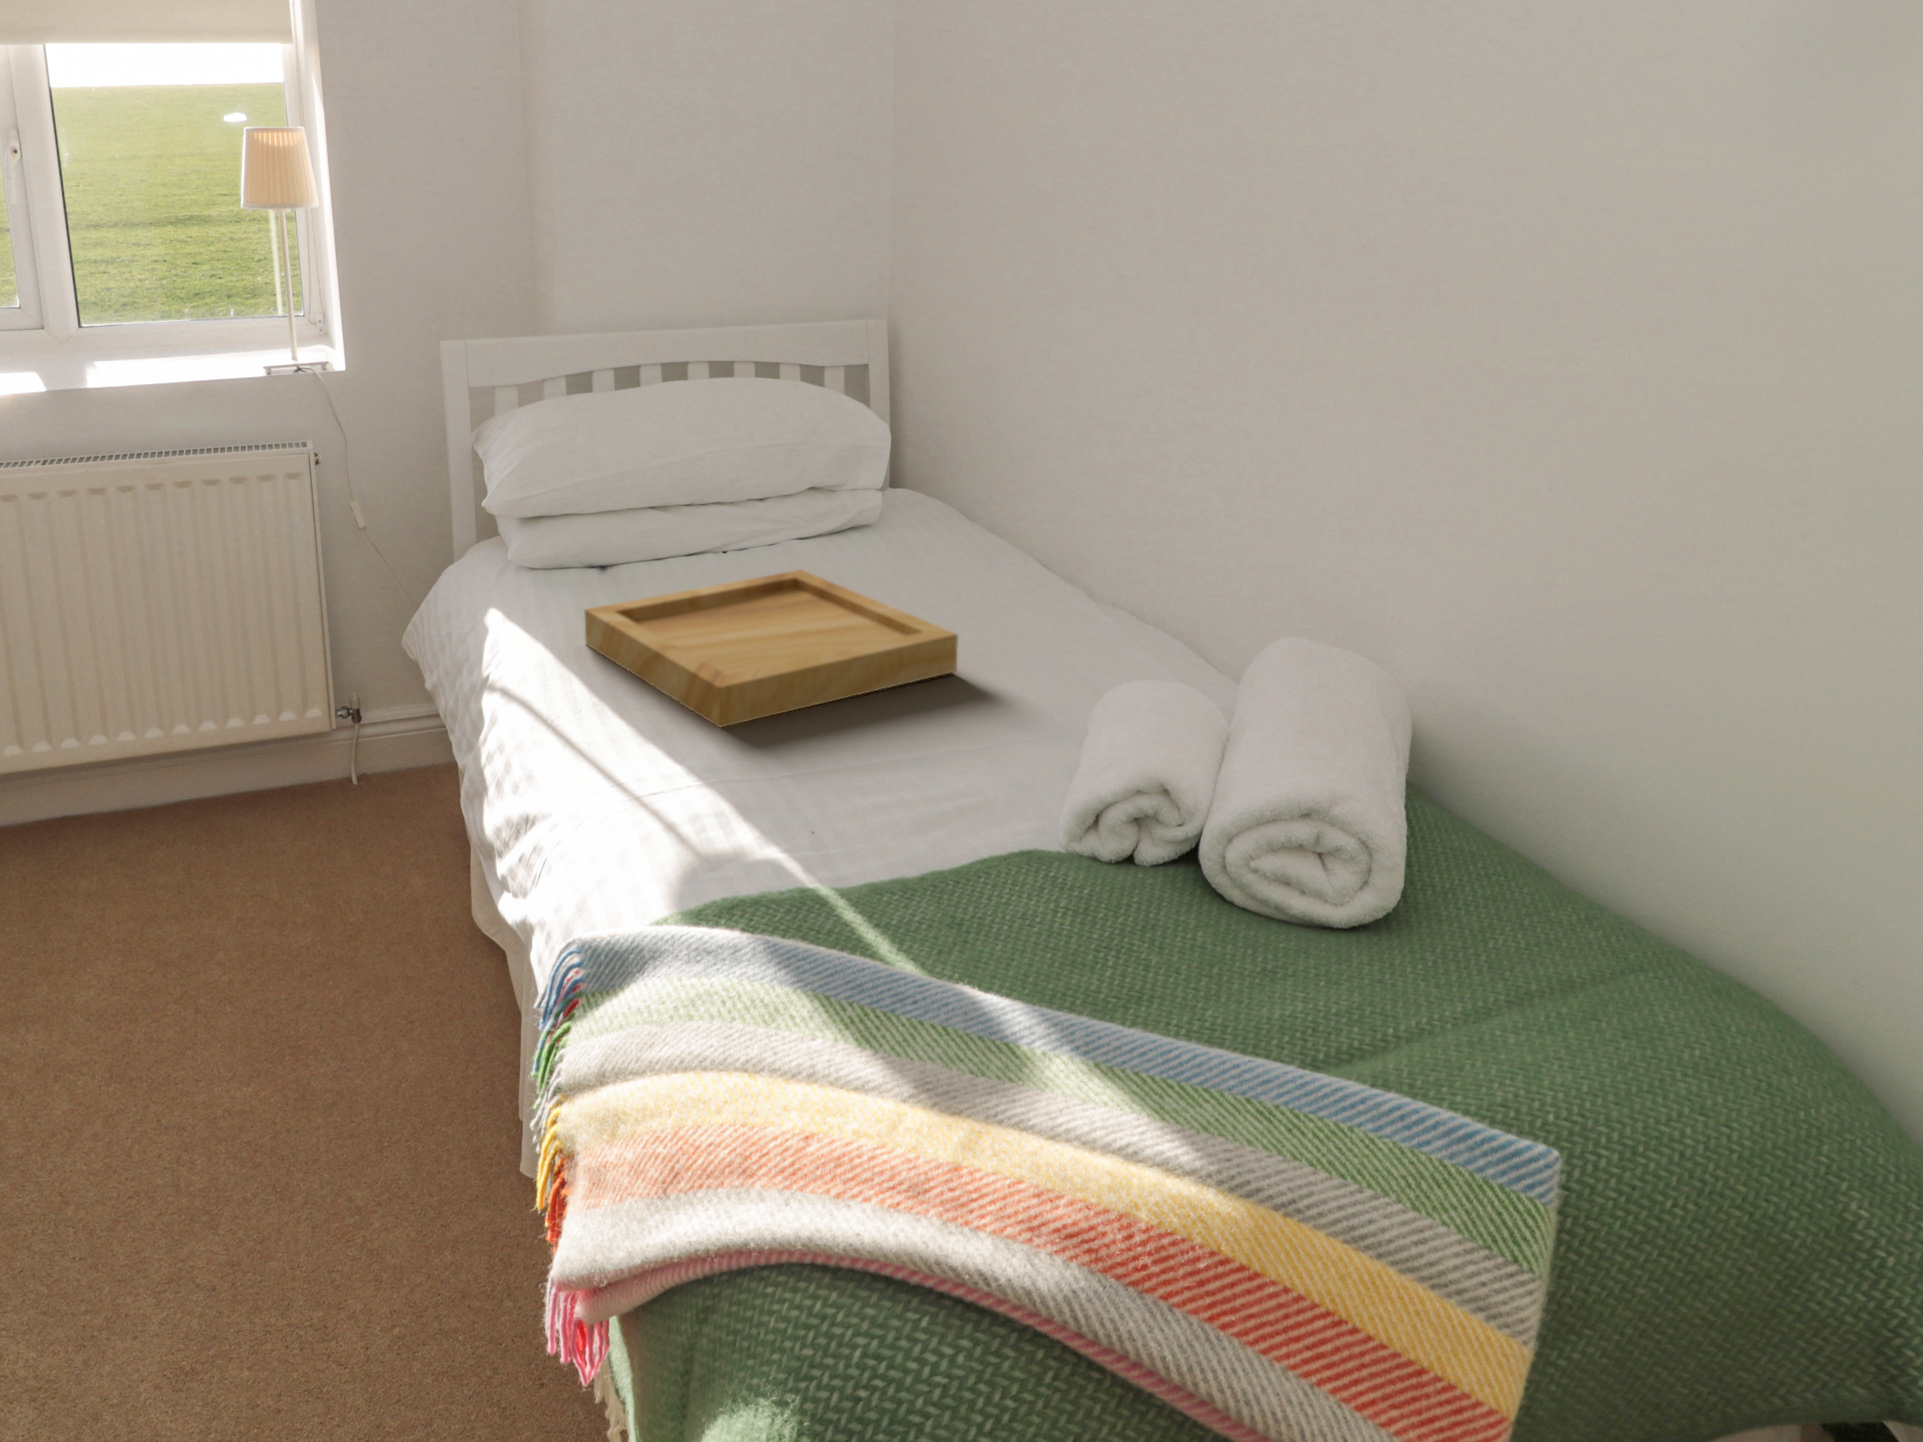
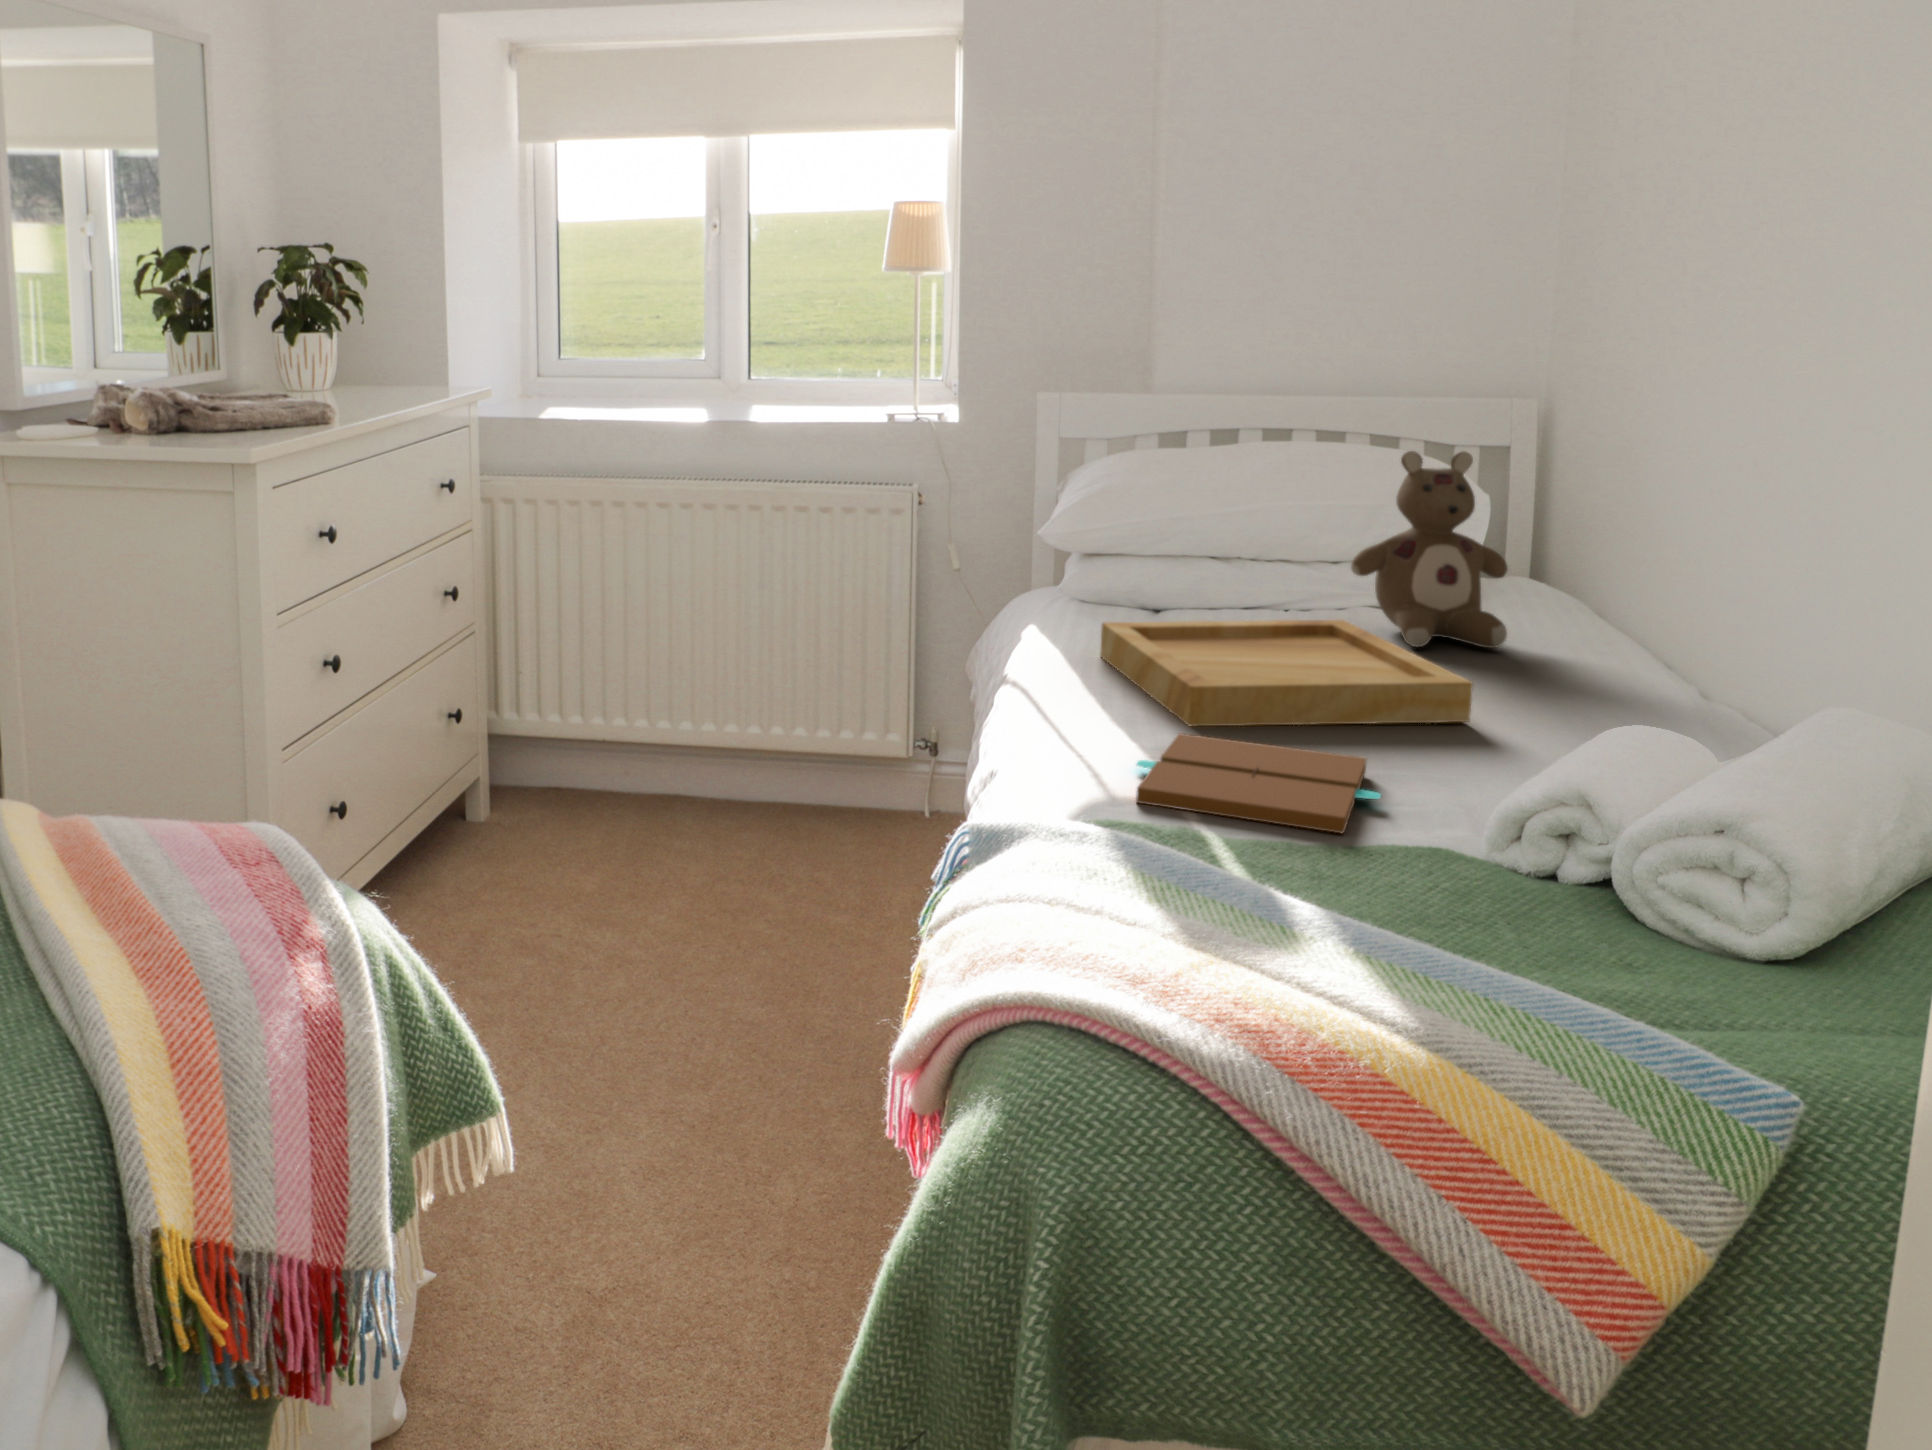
stuffed bear: none [787,389,931,583] -> present [1351,451,1508,648]
book: none [704,745,952,856] -> present [1136,733,1381,833]

